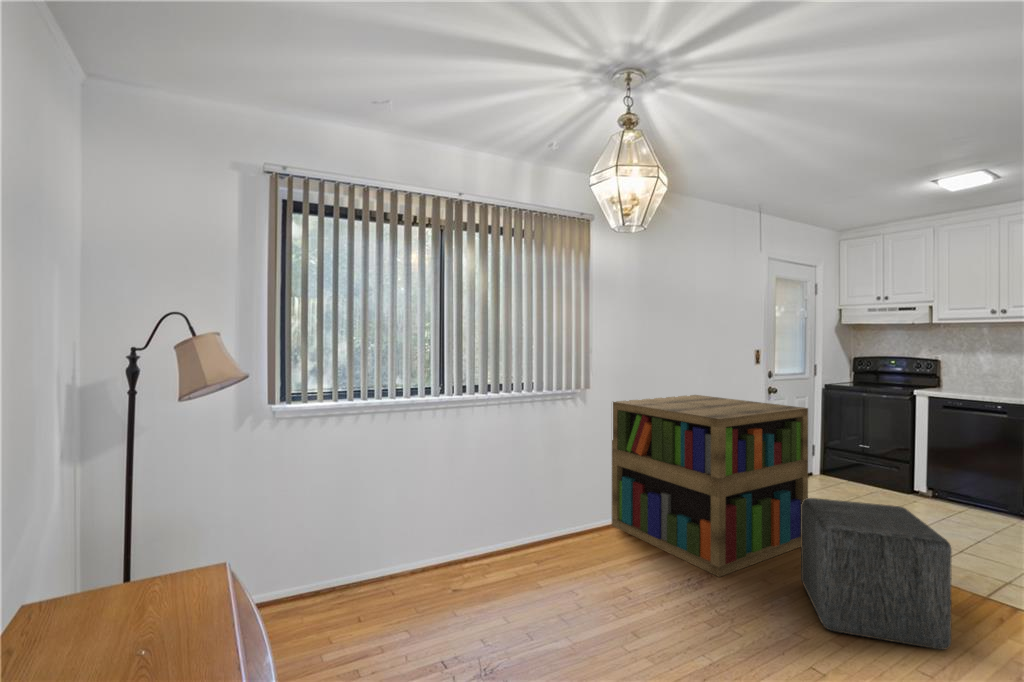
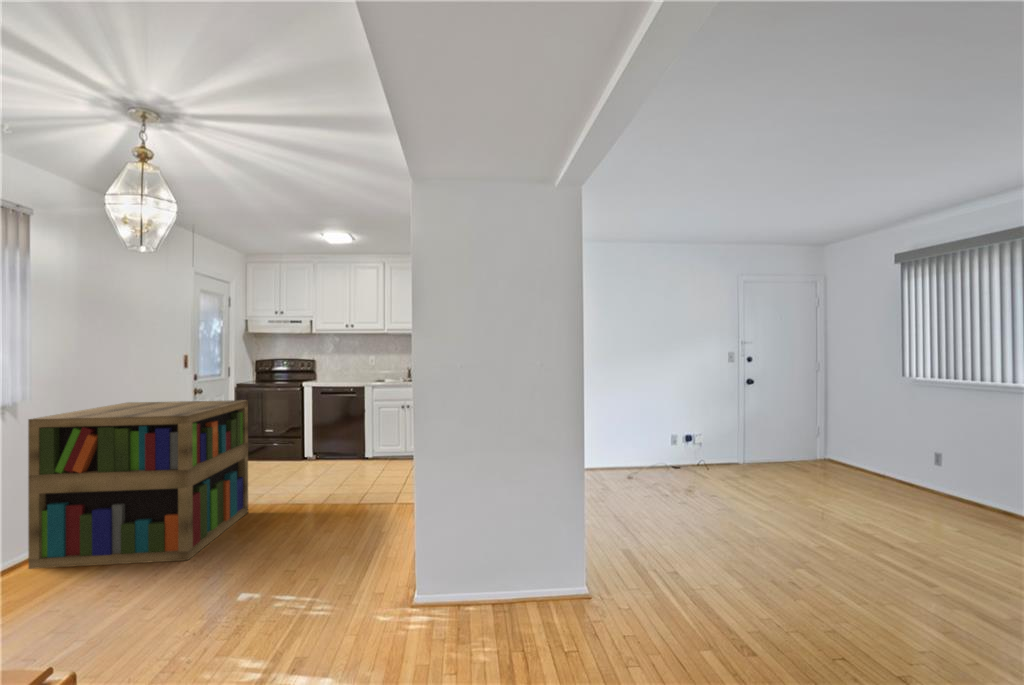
ottoman: present [801,498,952,650] -> none [257,457,353,555]

